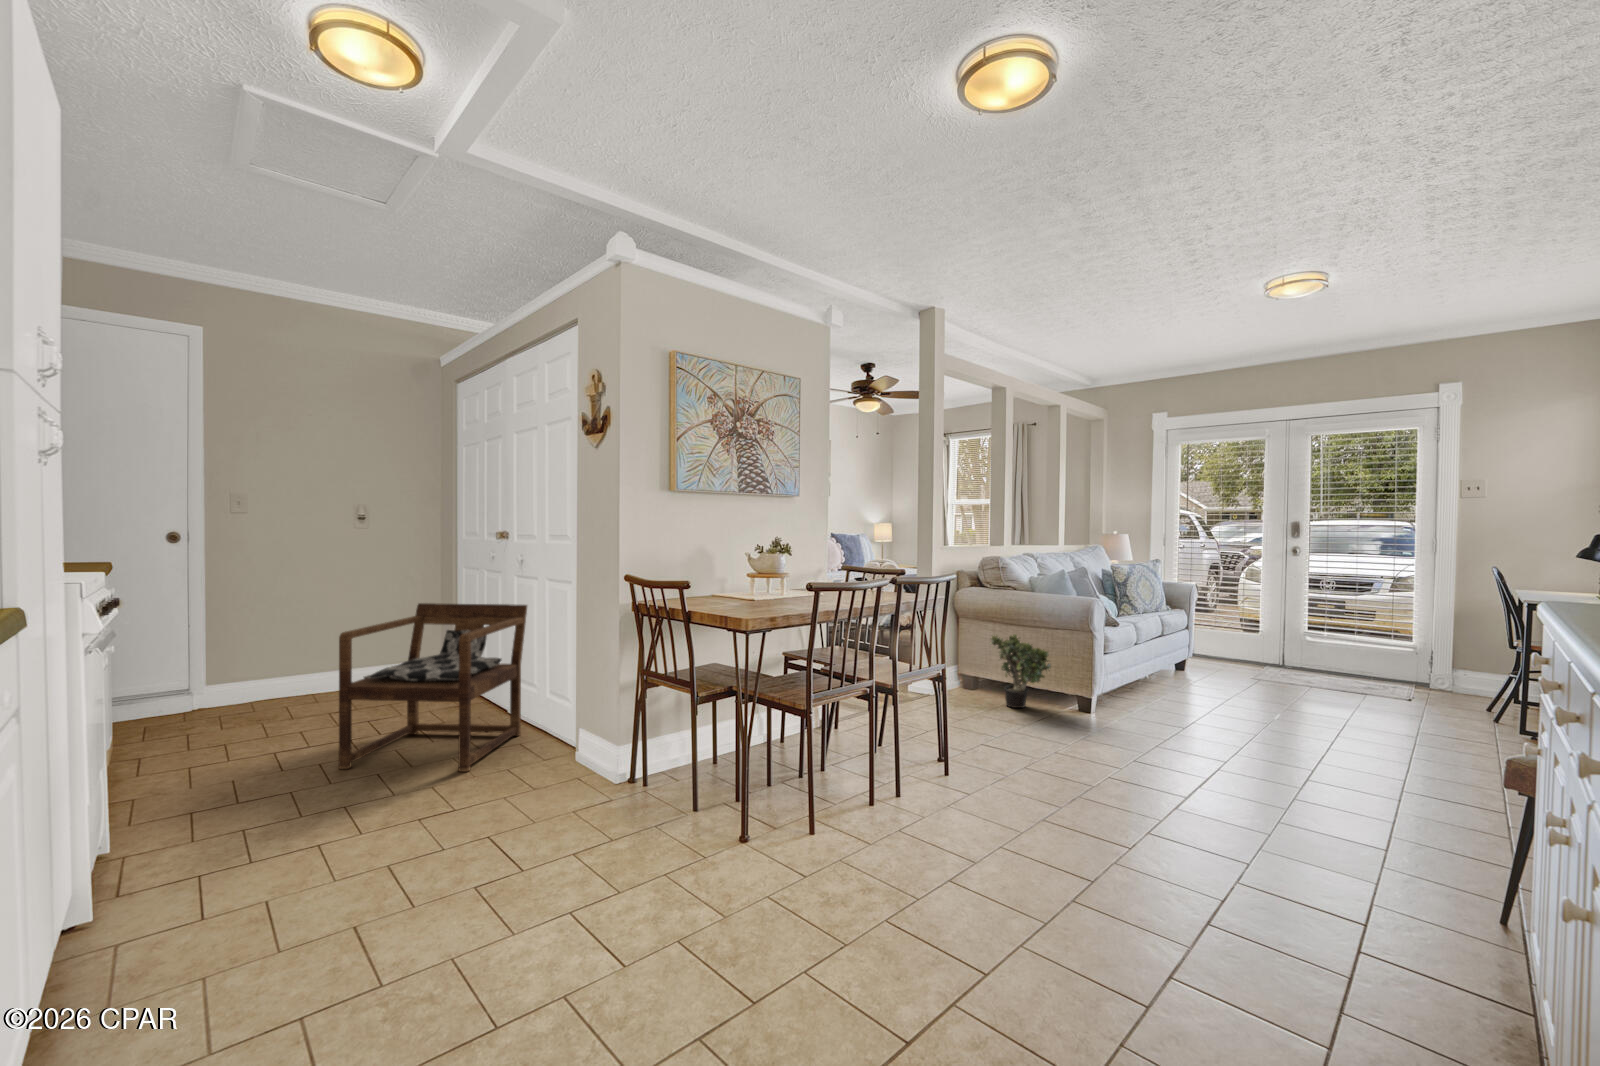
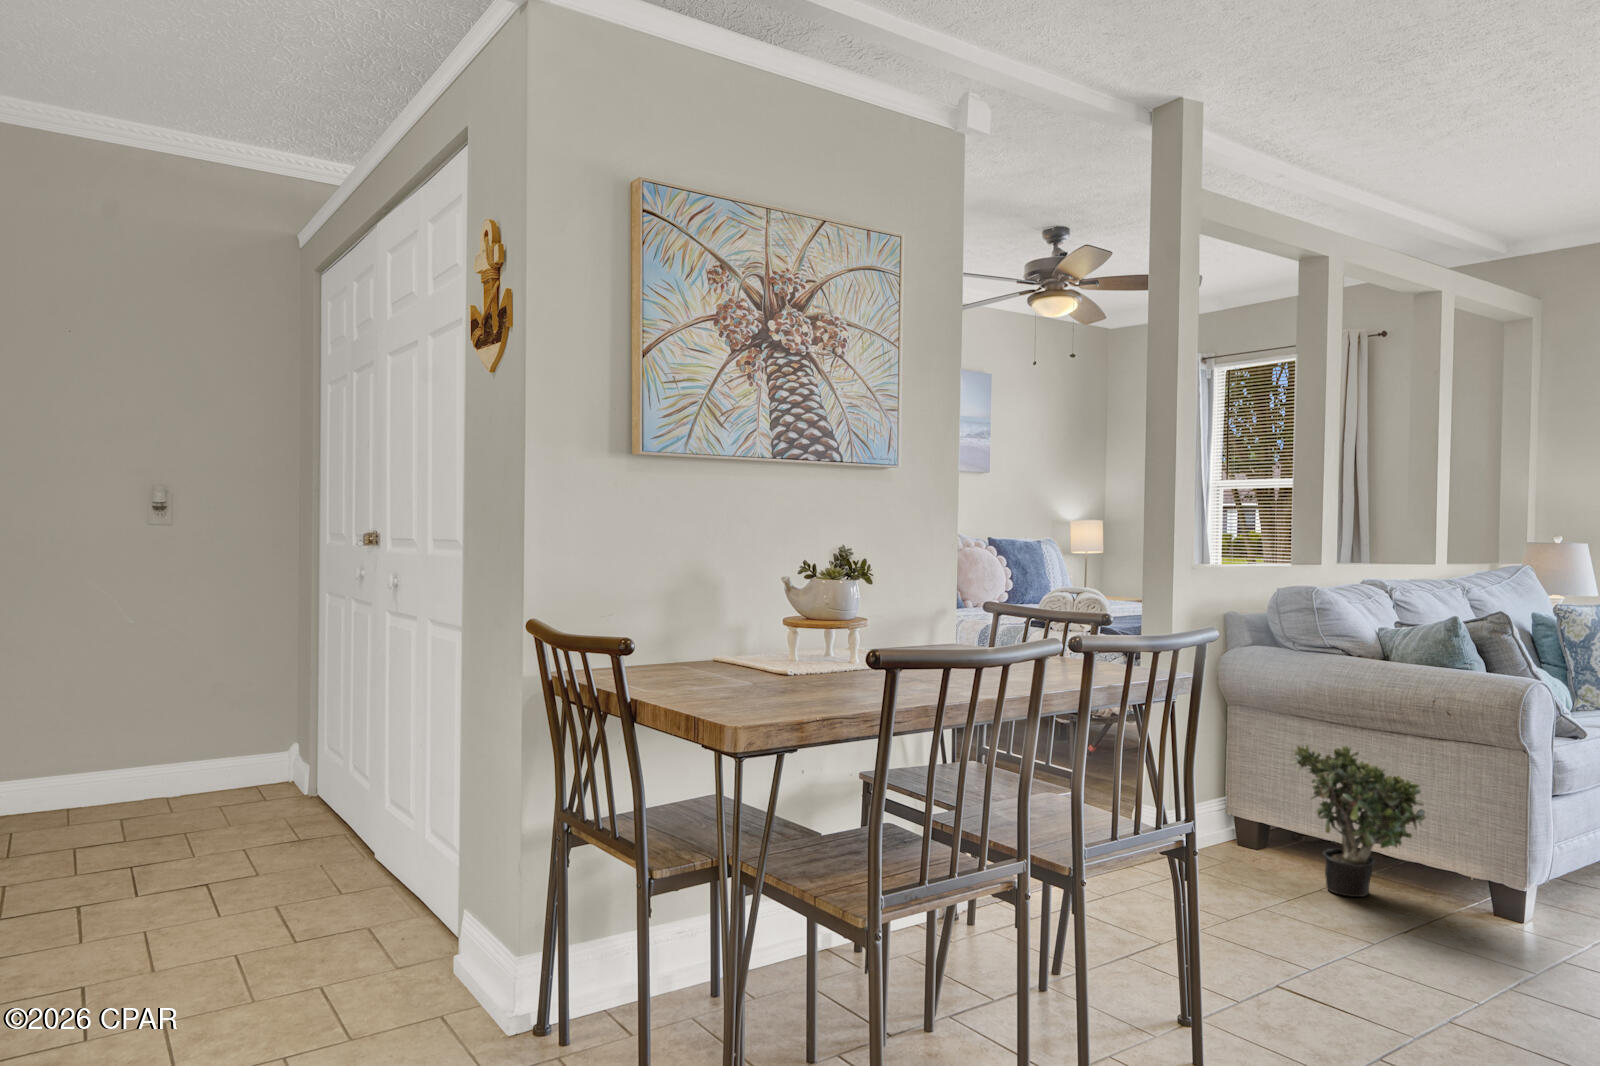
armchair: present [339,603,527,772] -> none [41,659,400,985]

